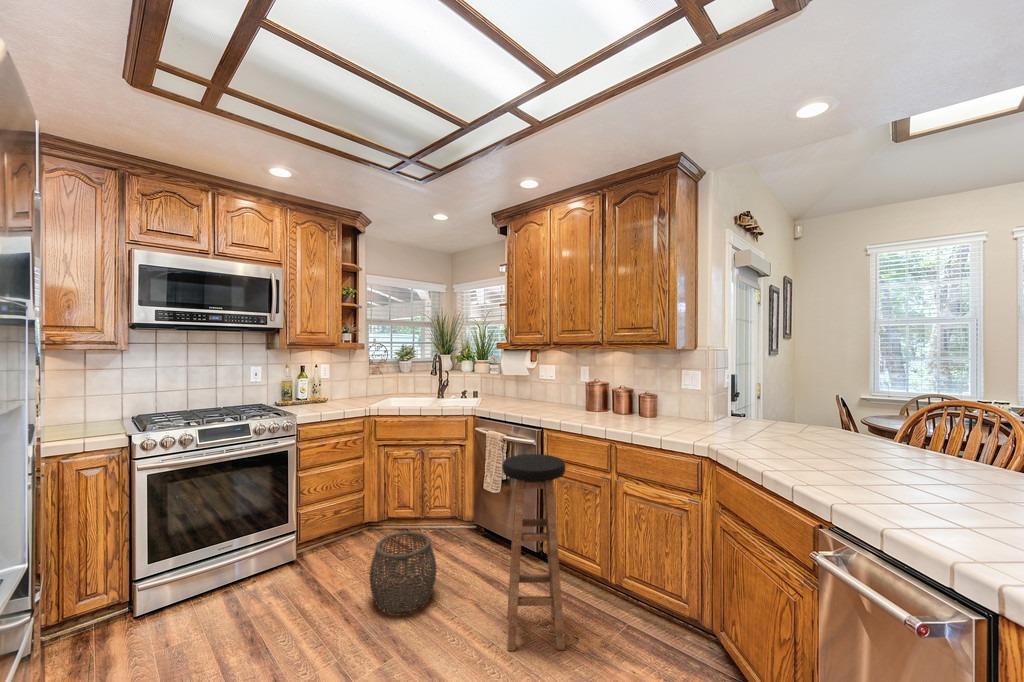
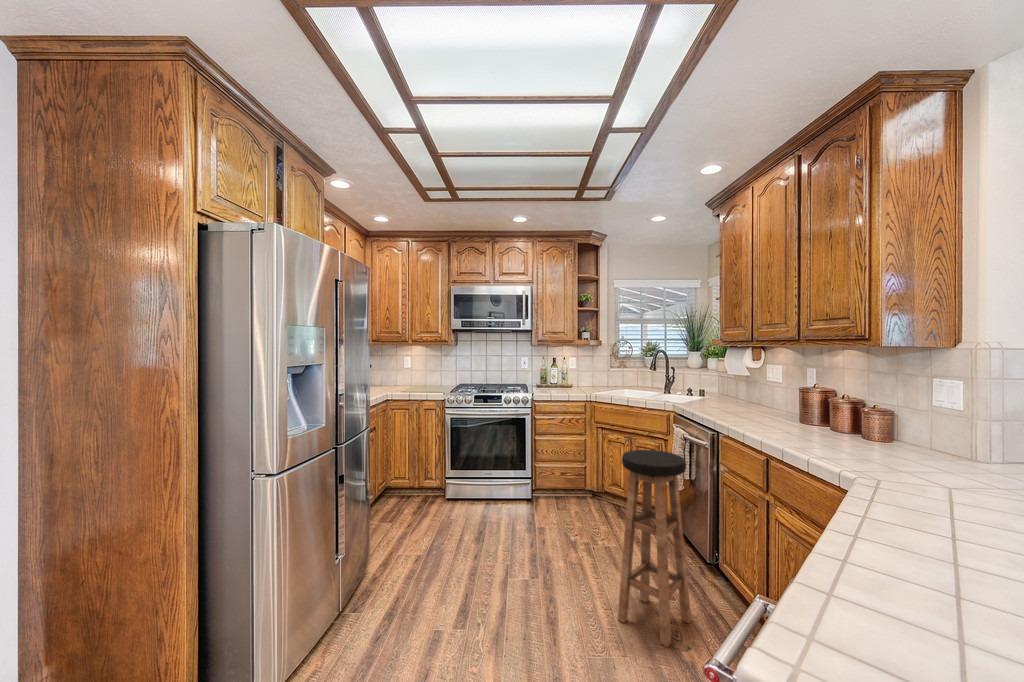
woven basket: present [369,531,437,614] -> none [548,497,602,560]

